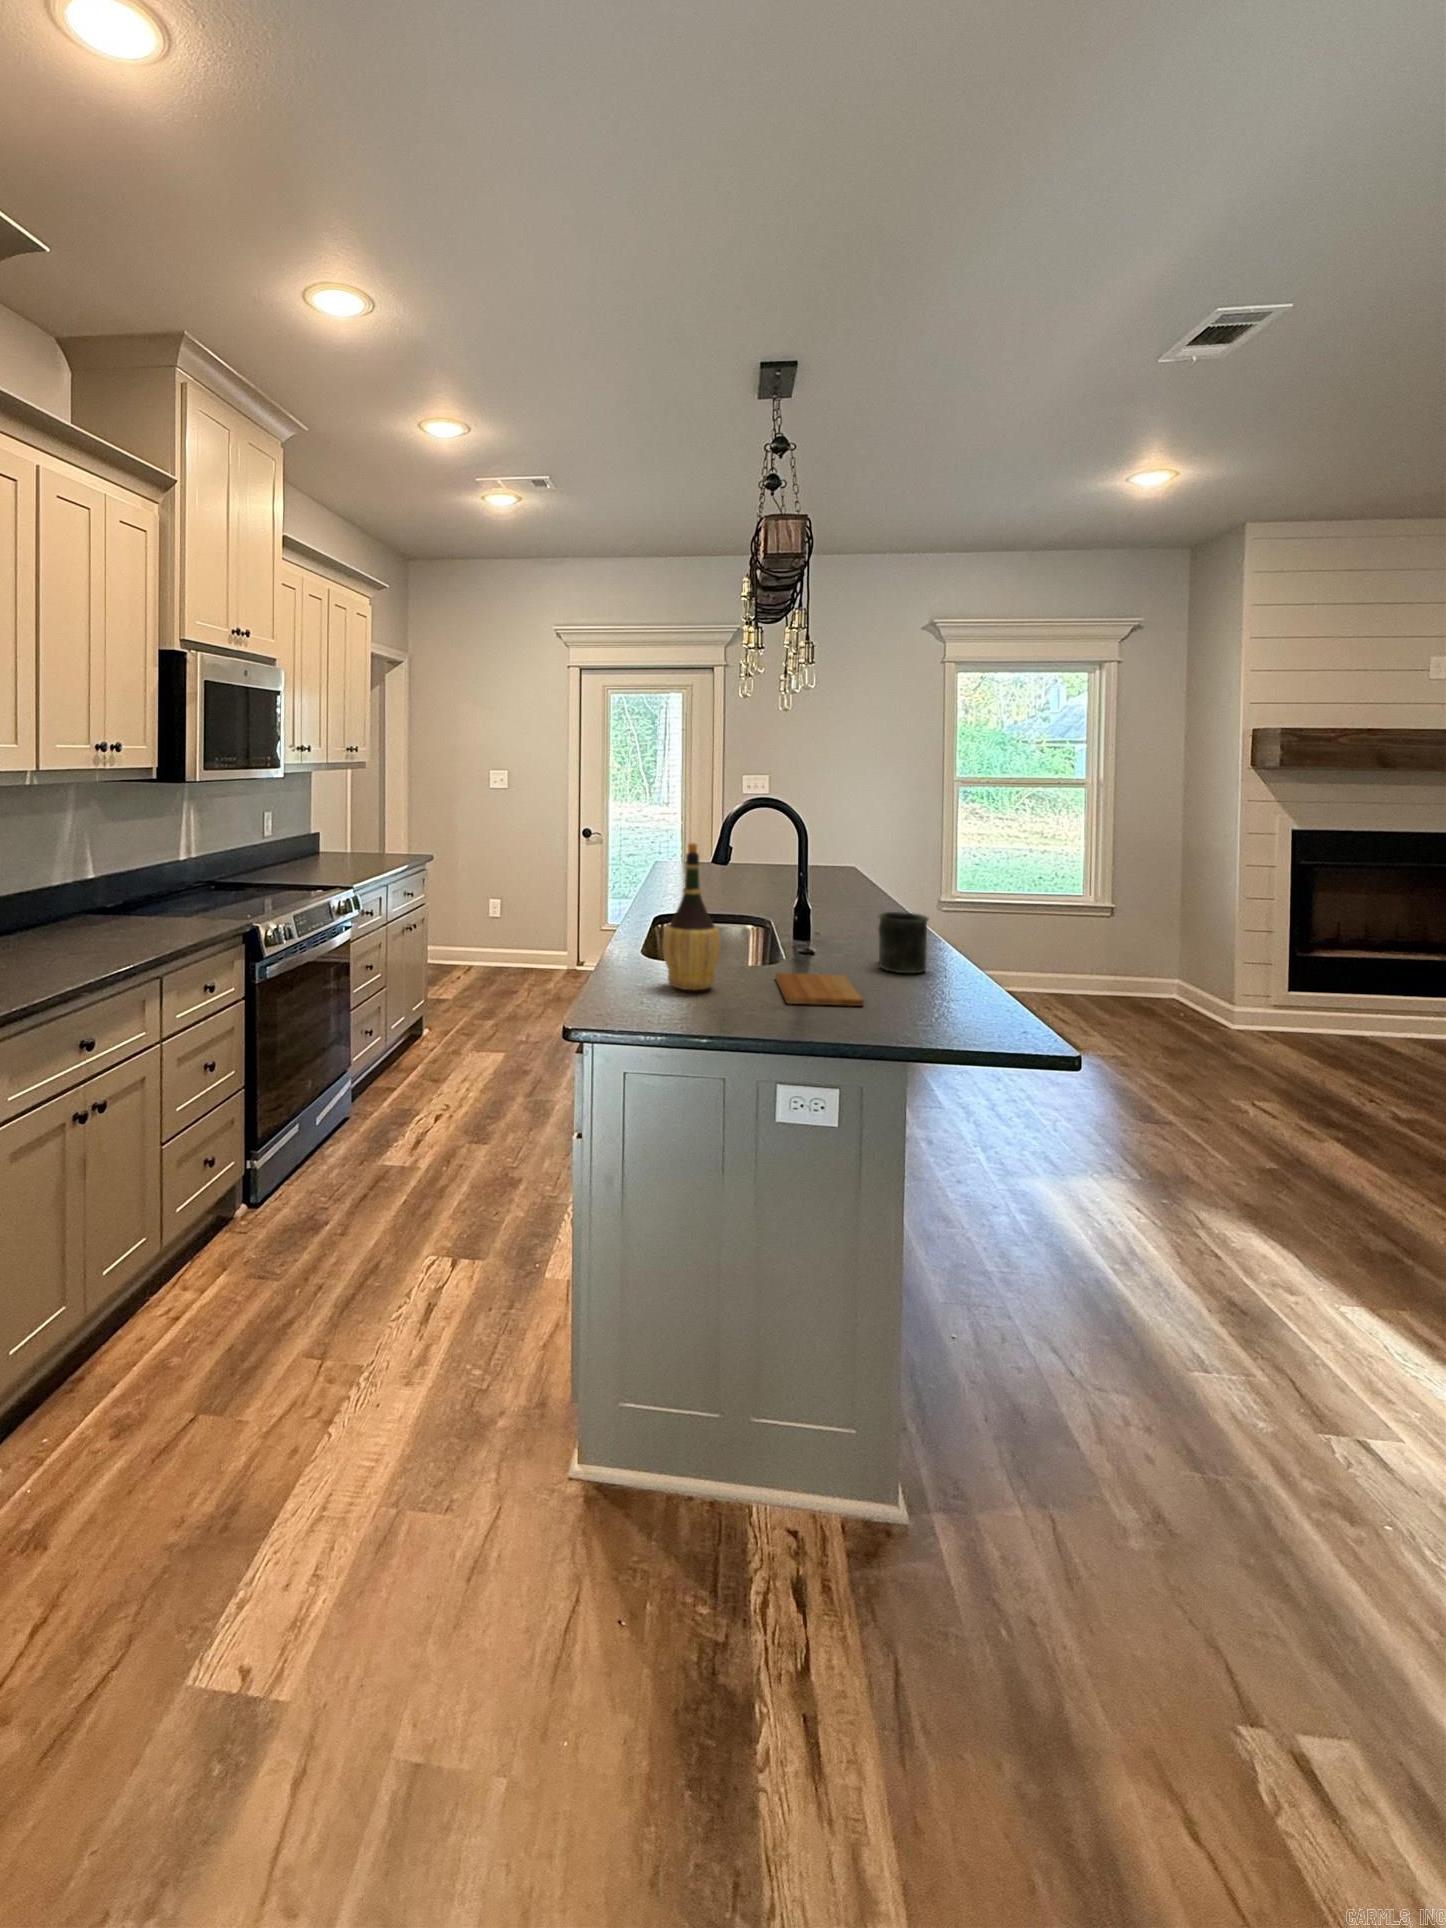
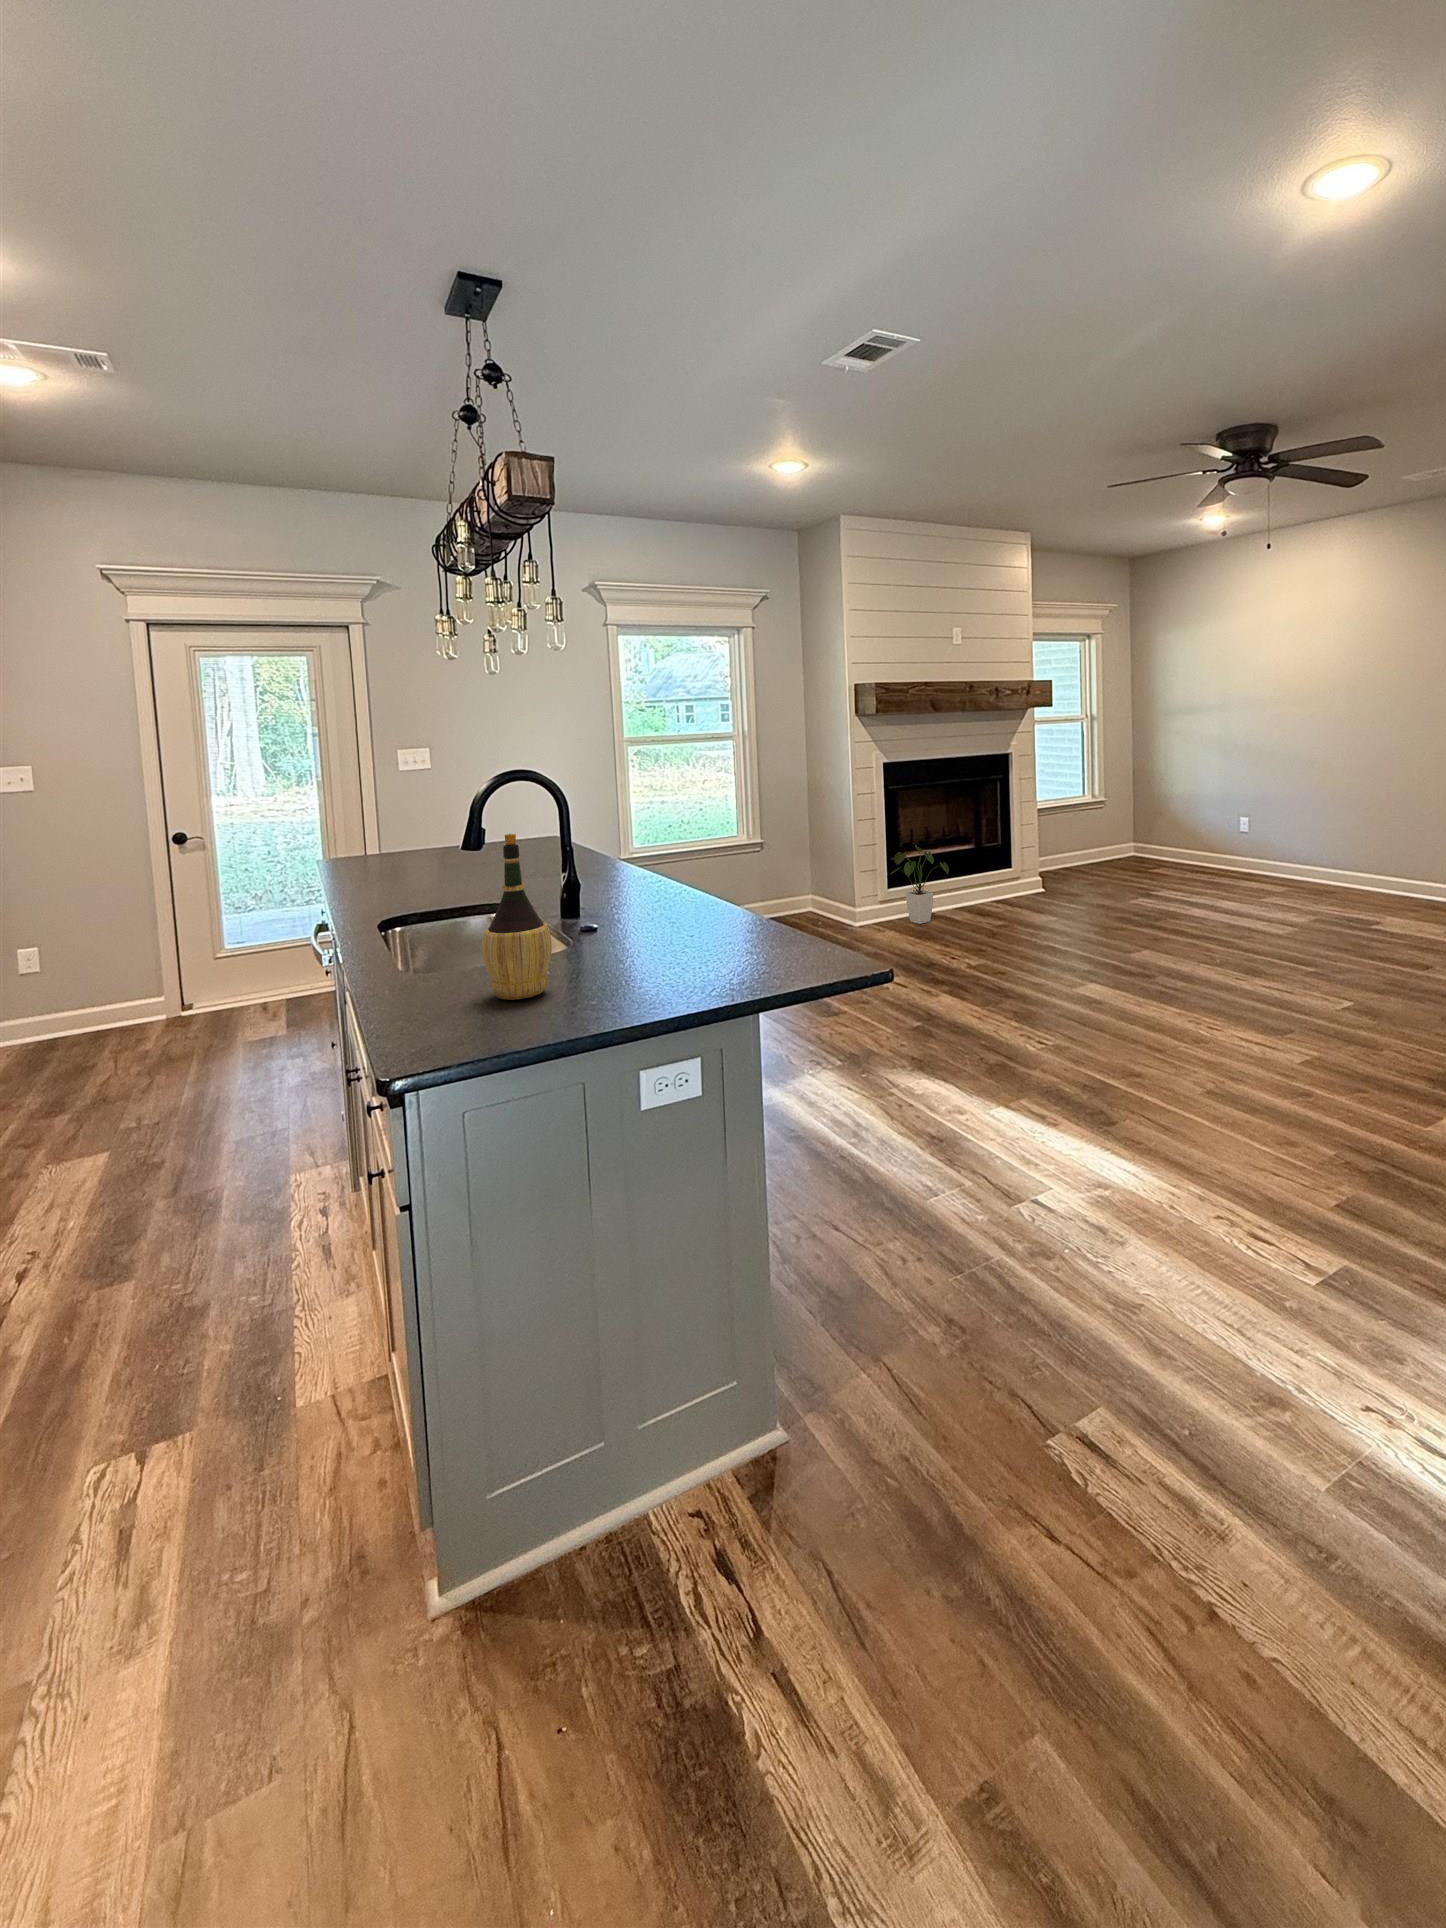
mug: present [878,912,929,973] -> none [678,874,731,934]
house plant: none [1291,942,1386,1046] -> present [891,845,949,924]
cutting board: present [775,973,864,1006] -> none [600,947,710,989]

